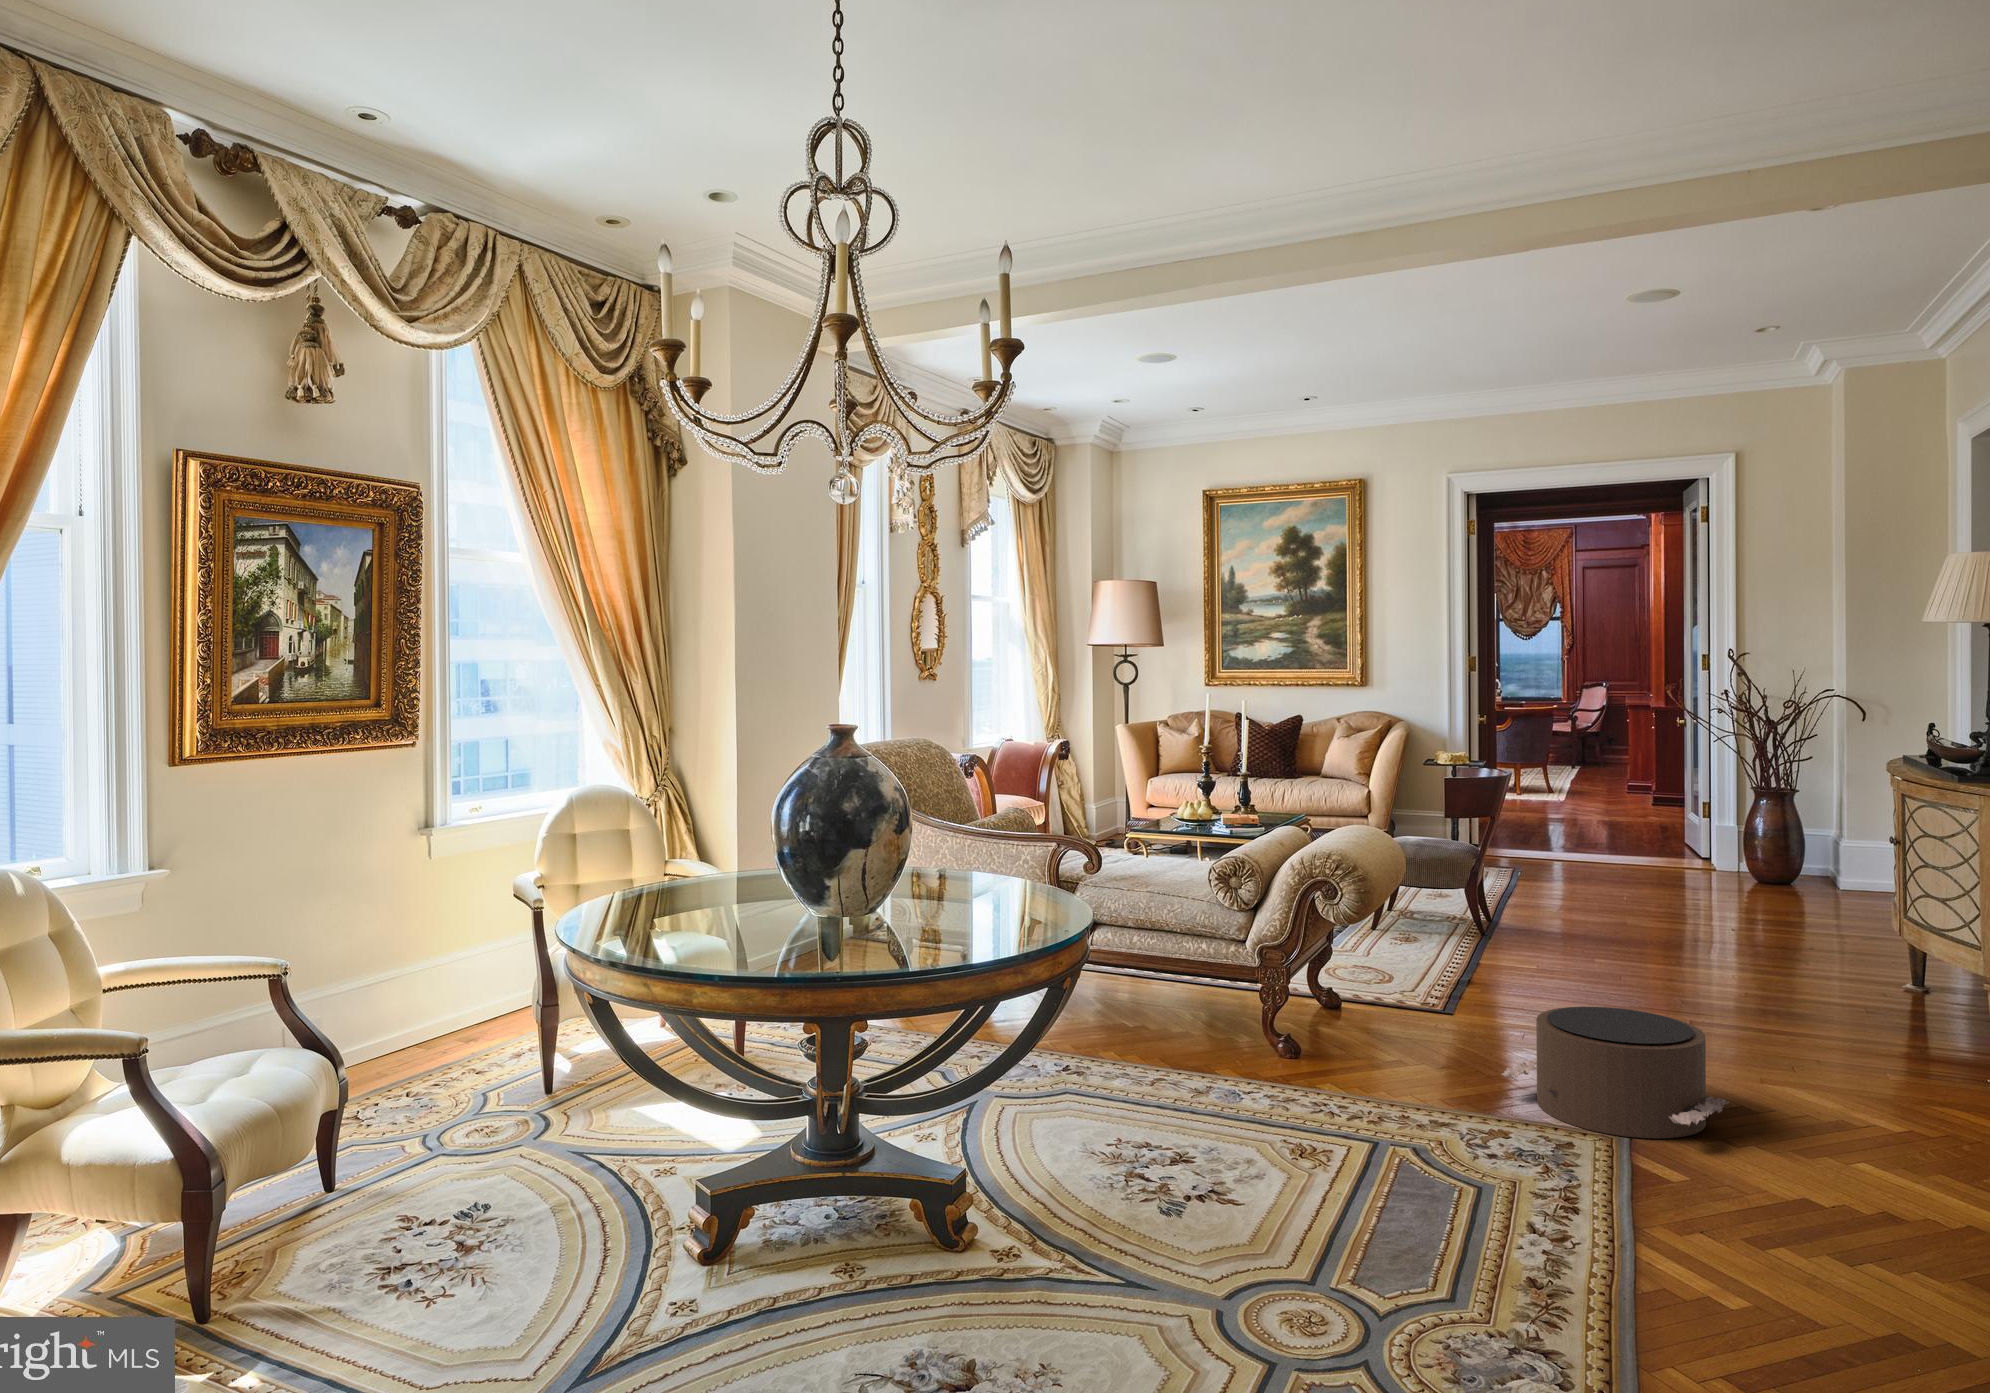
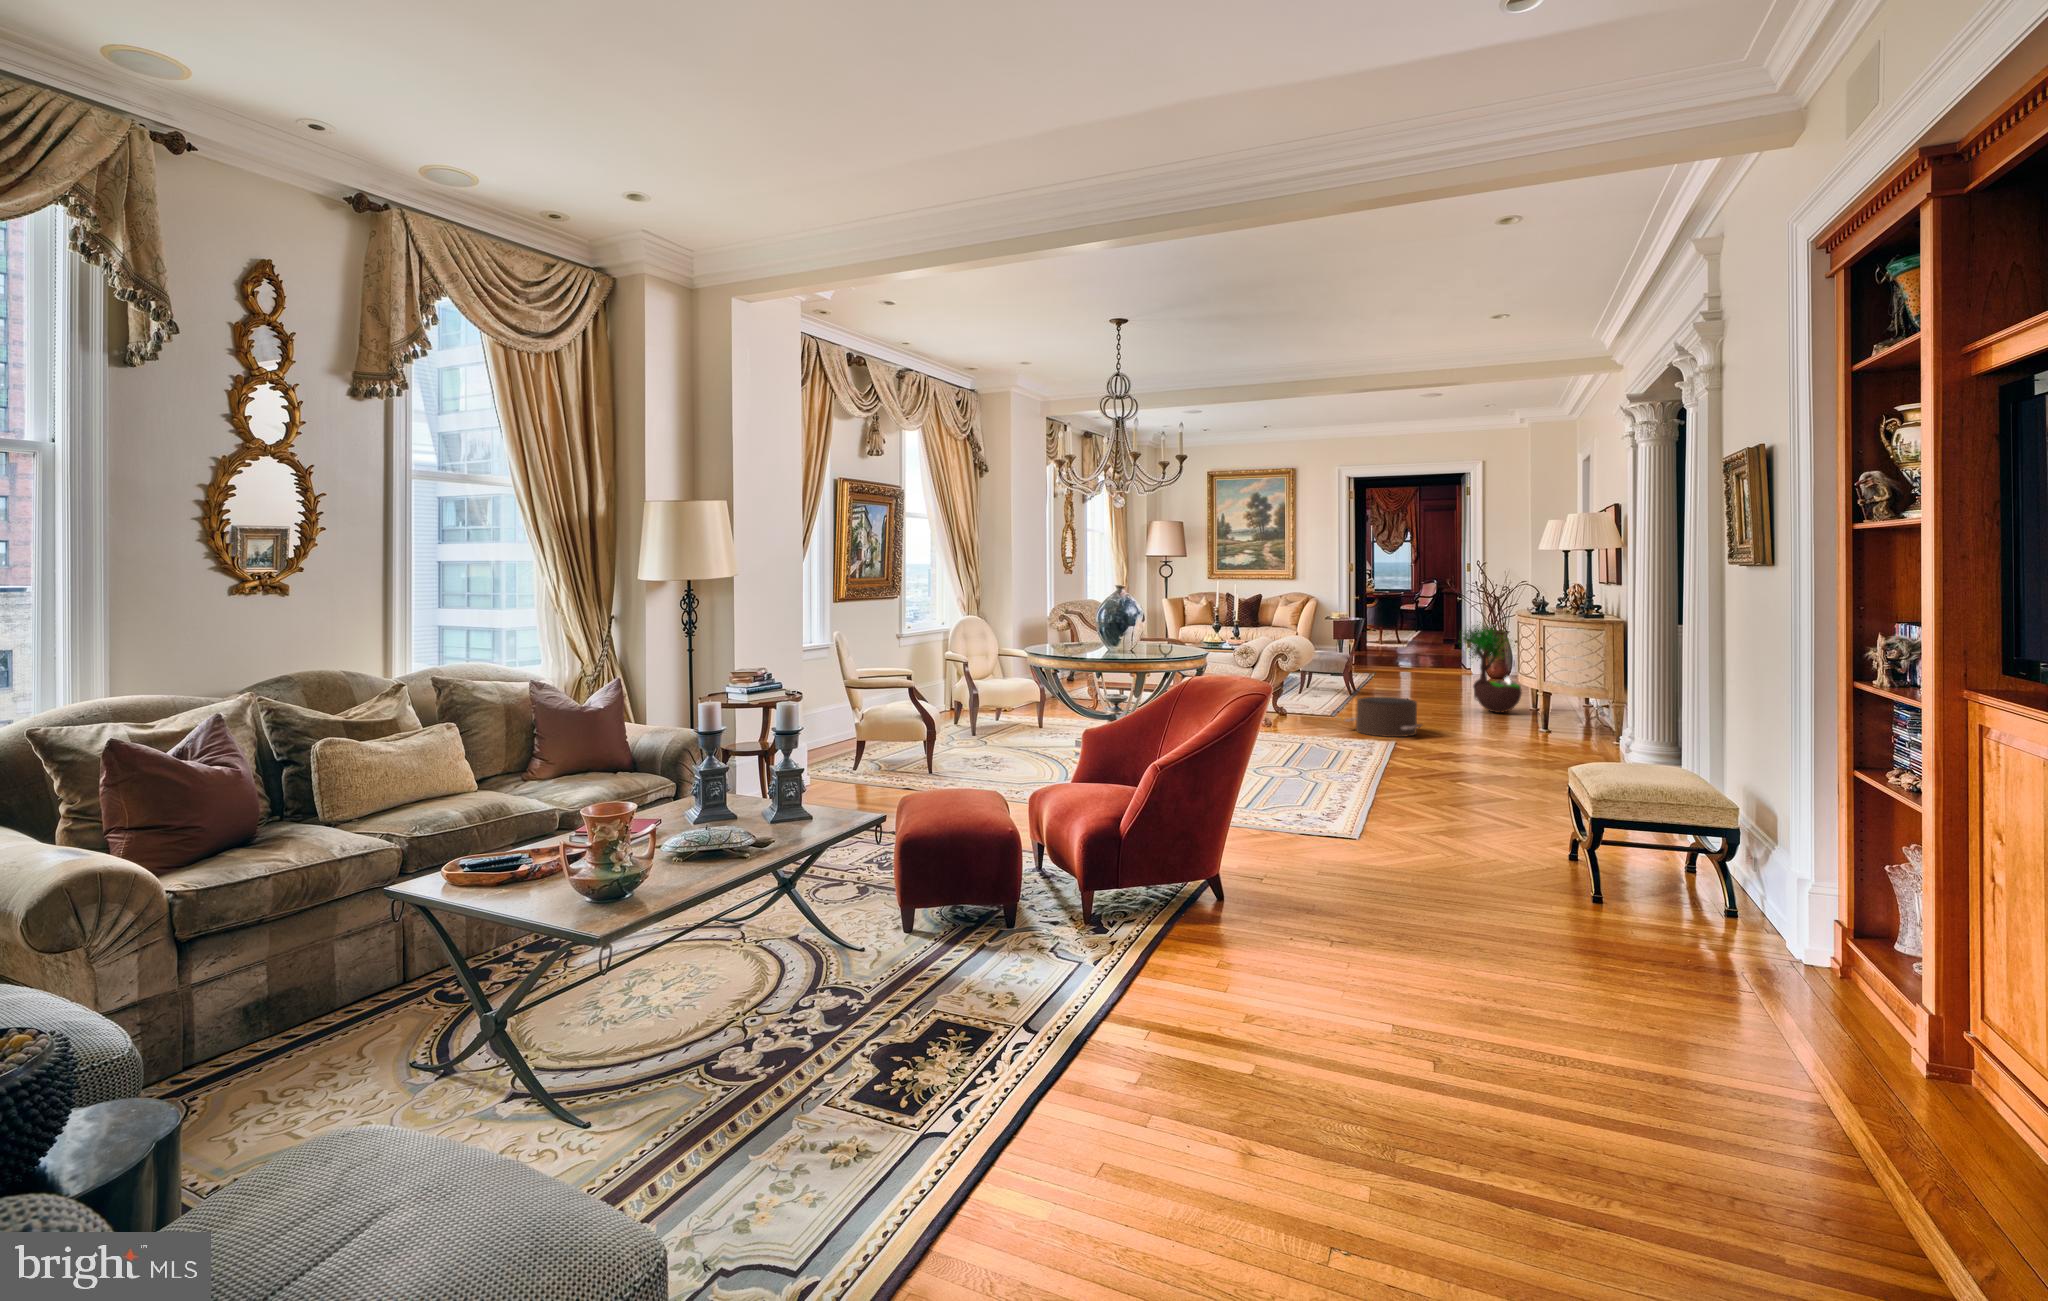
potted tree: none [1752,781,1927,1018] -> present [1460,621,1522,713]

